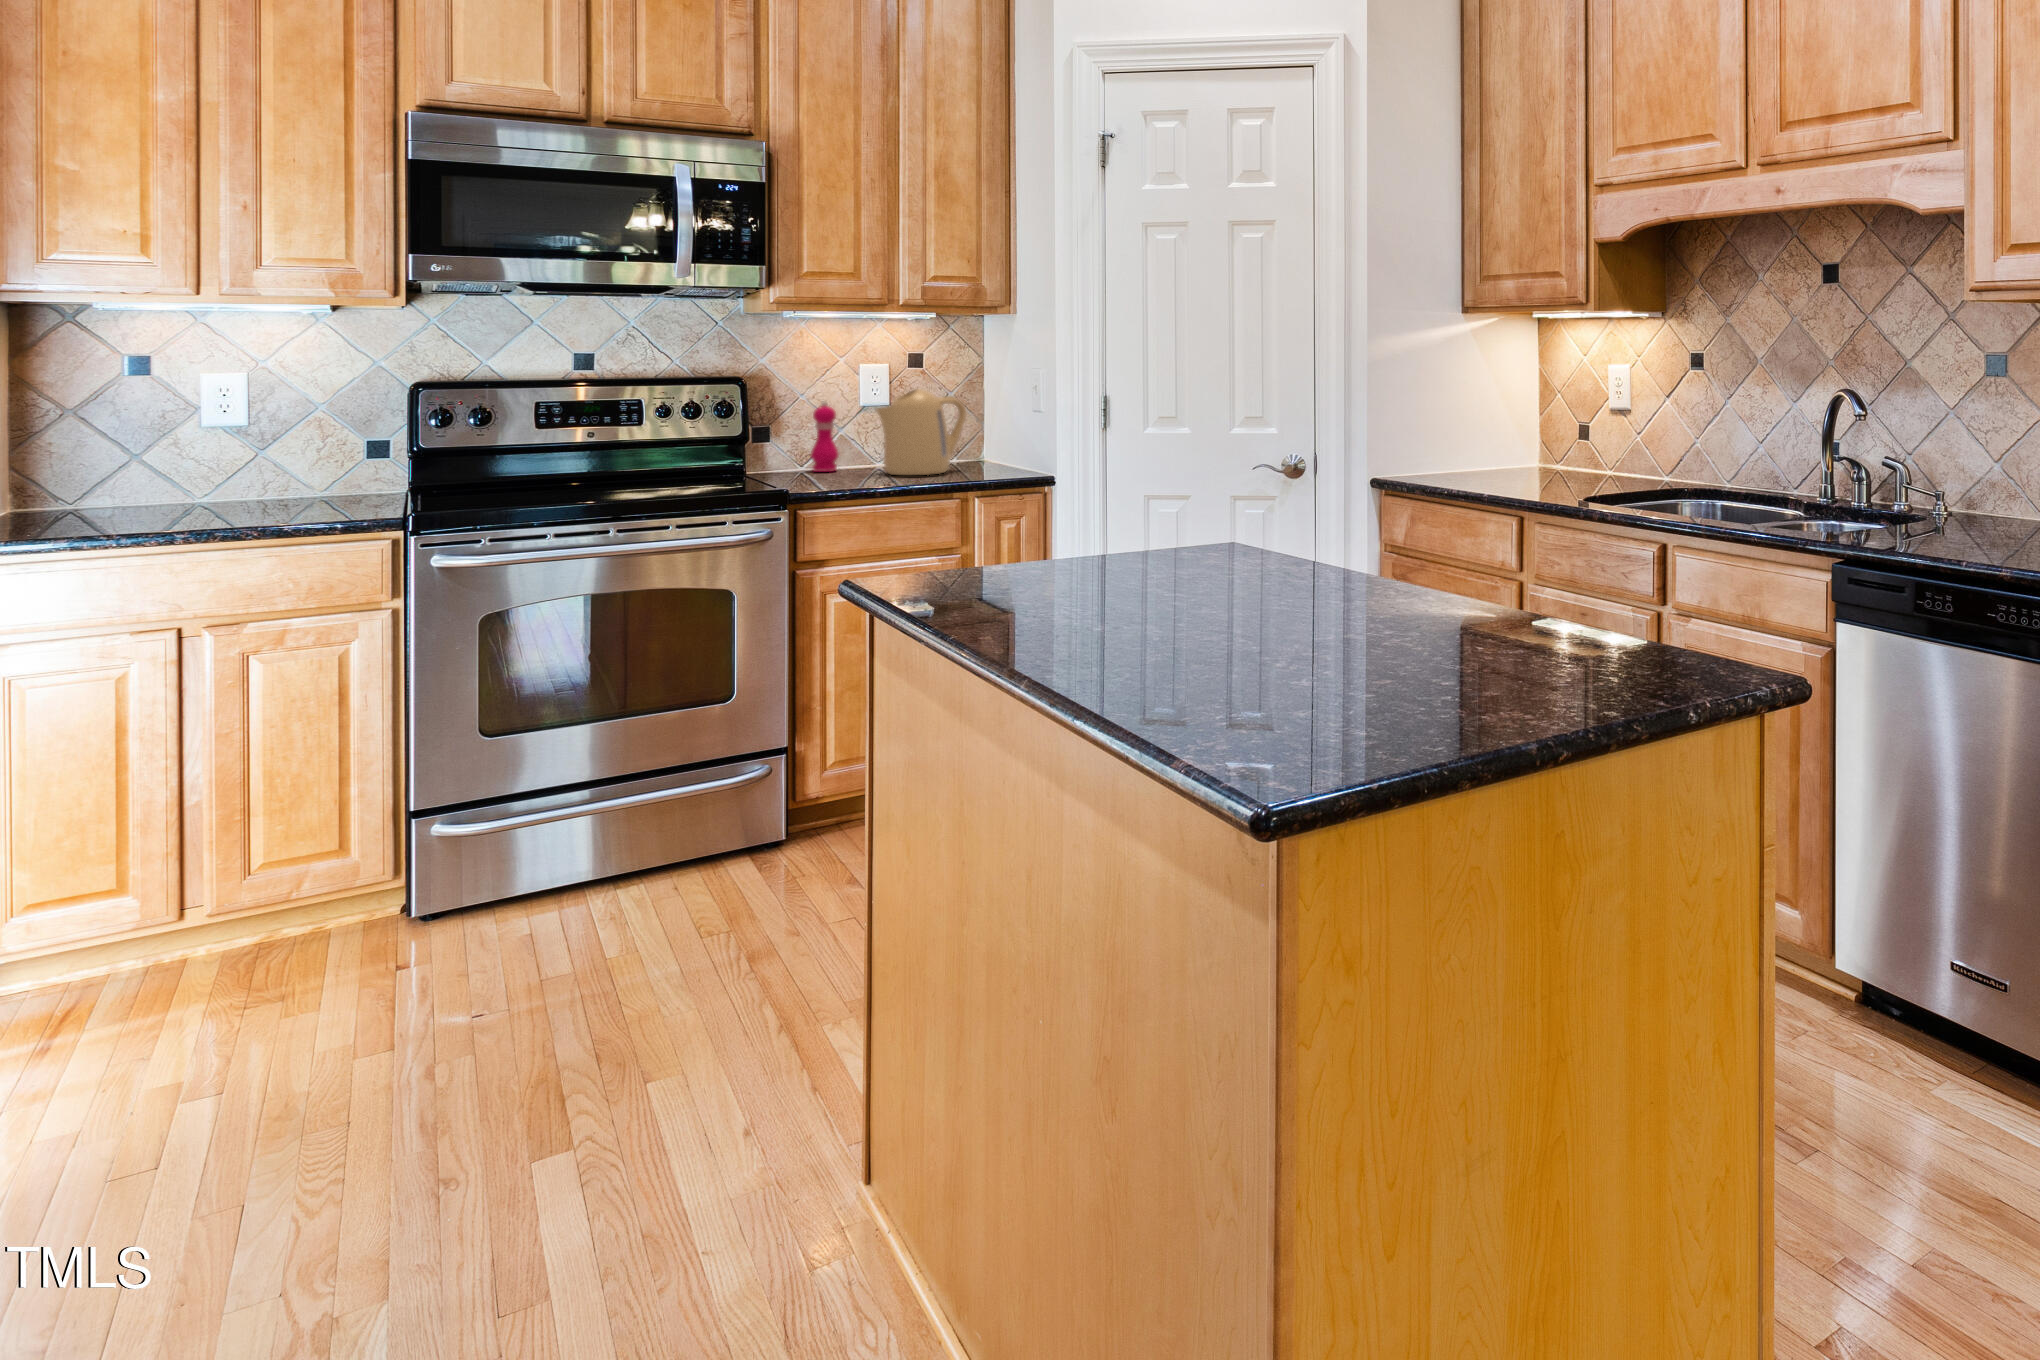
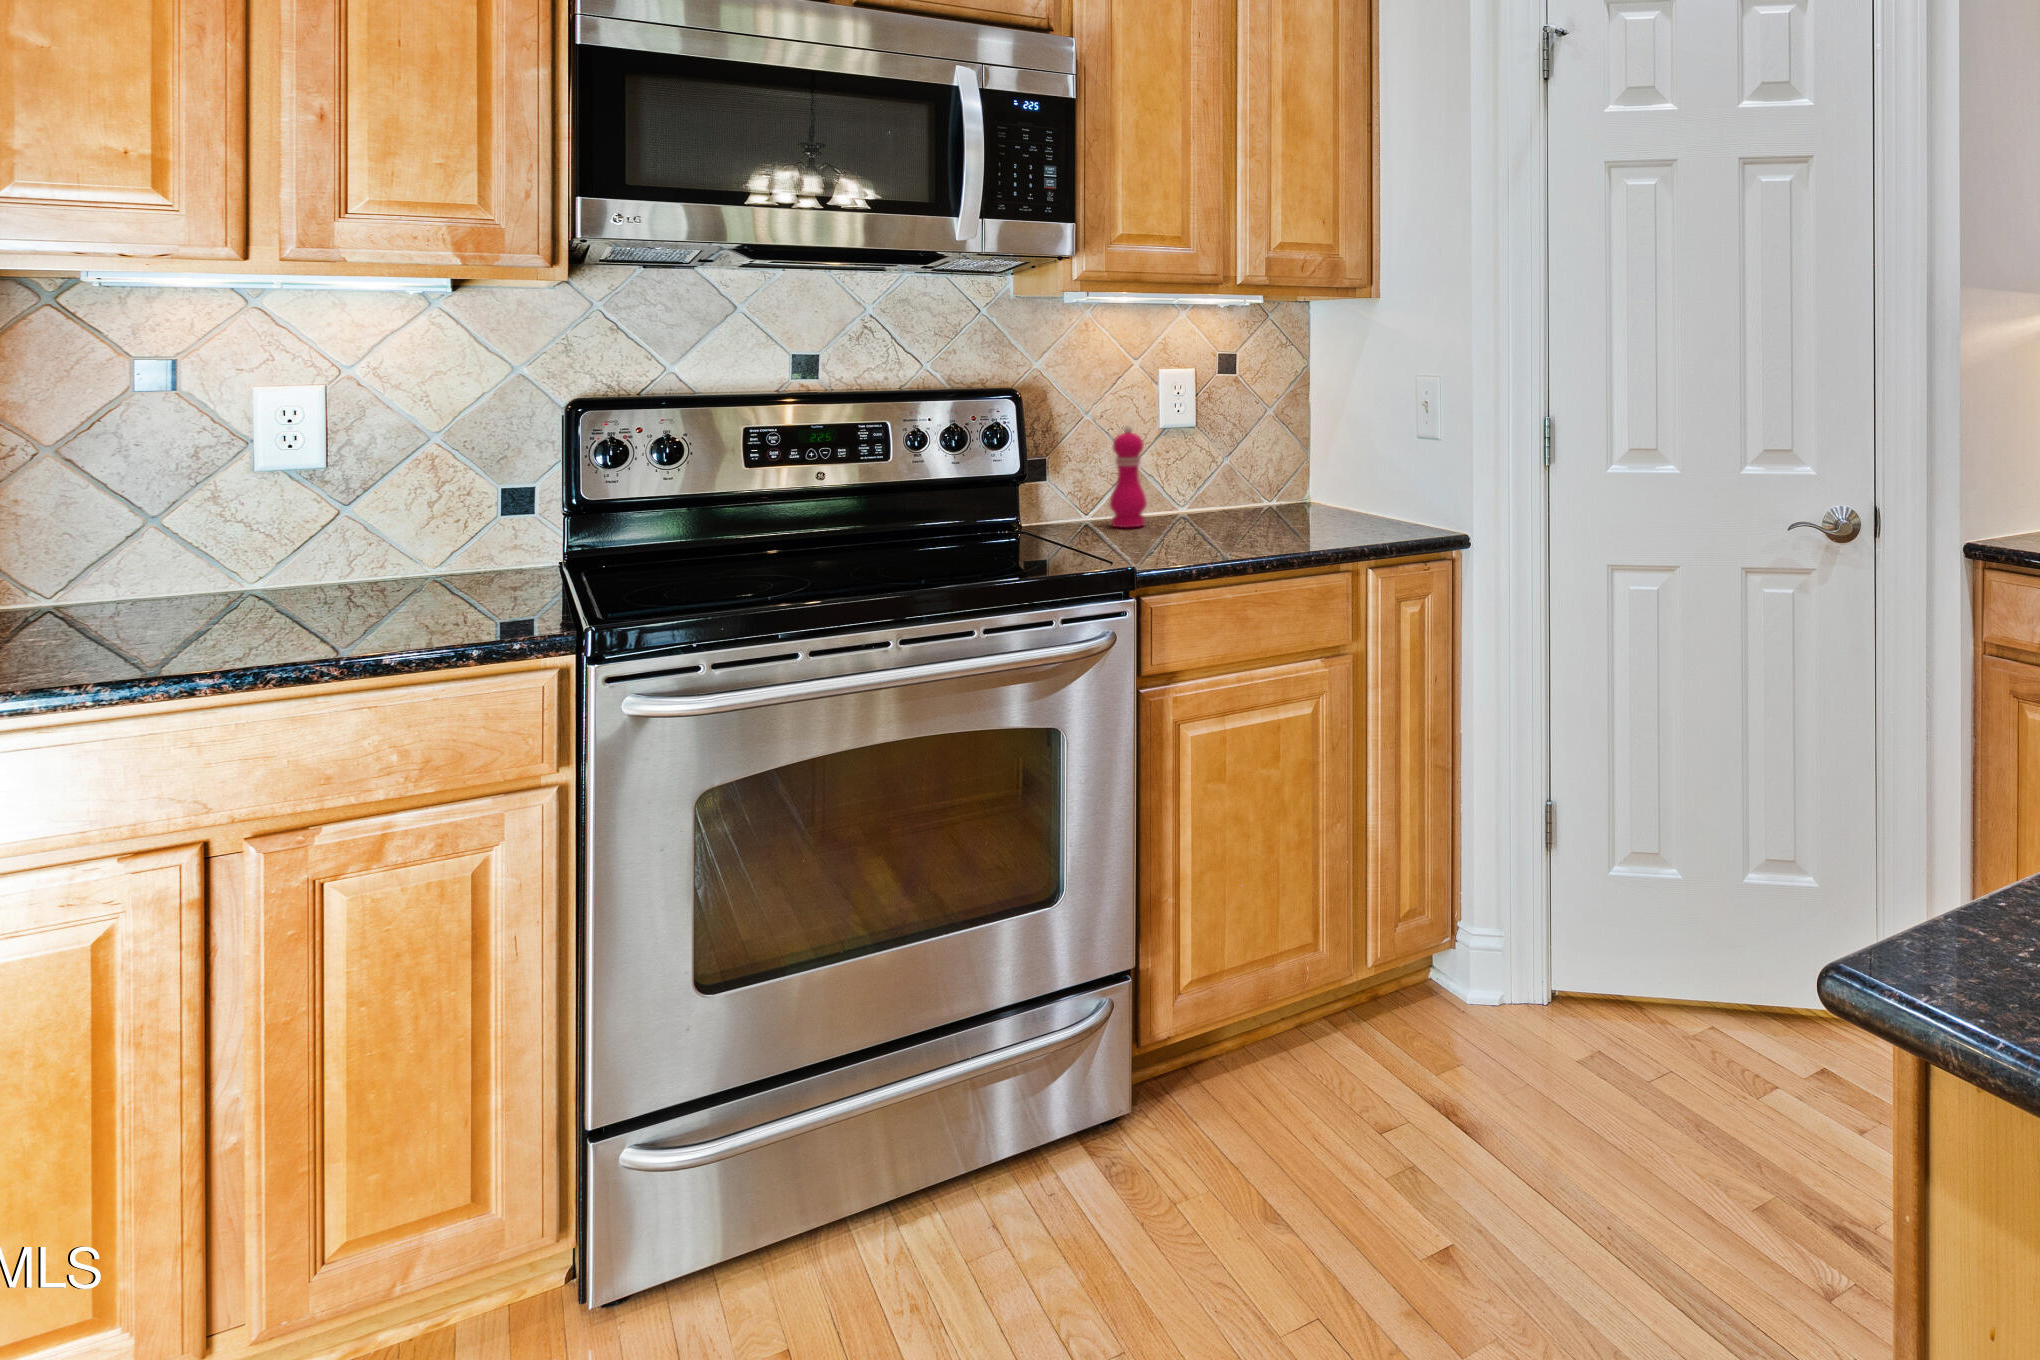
kettle: present [876,389,967,475] -> none [1204,408,1319,533]

